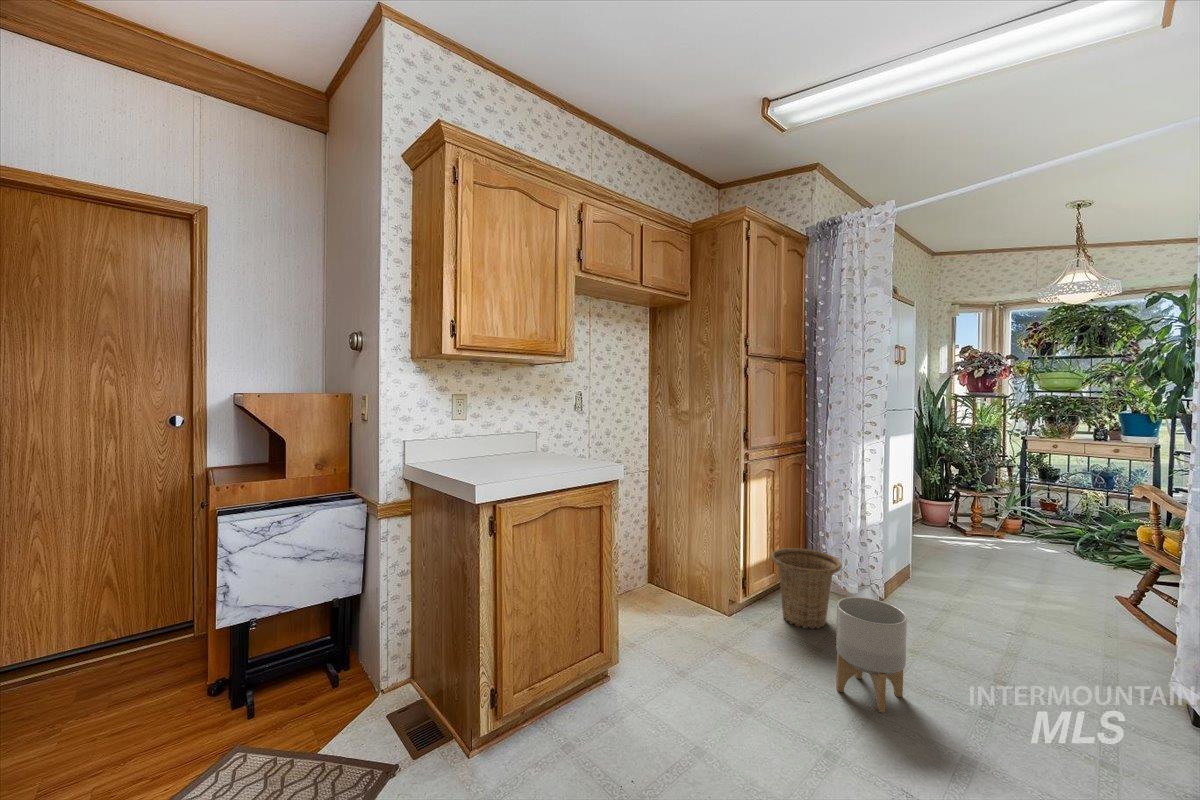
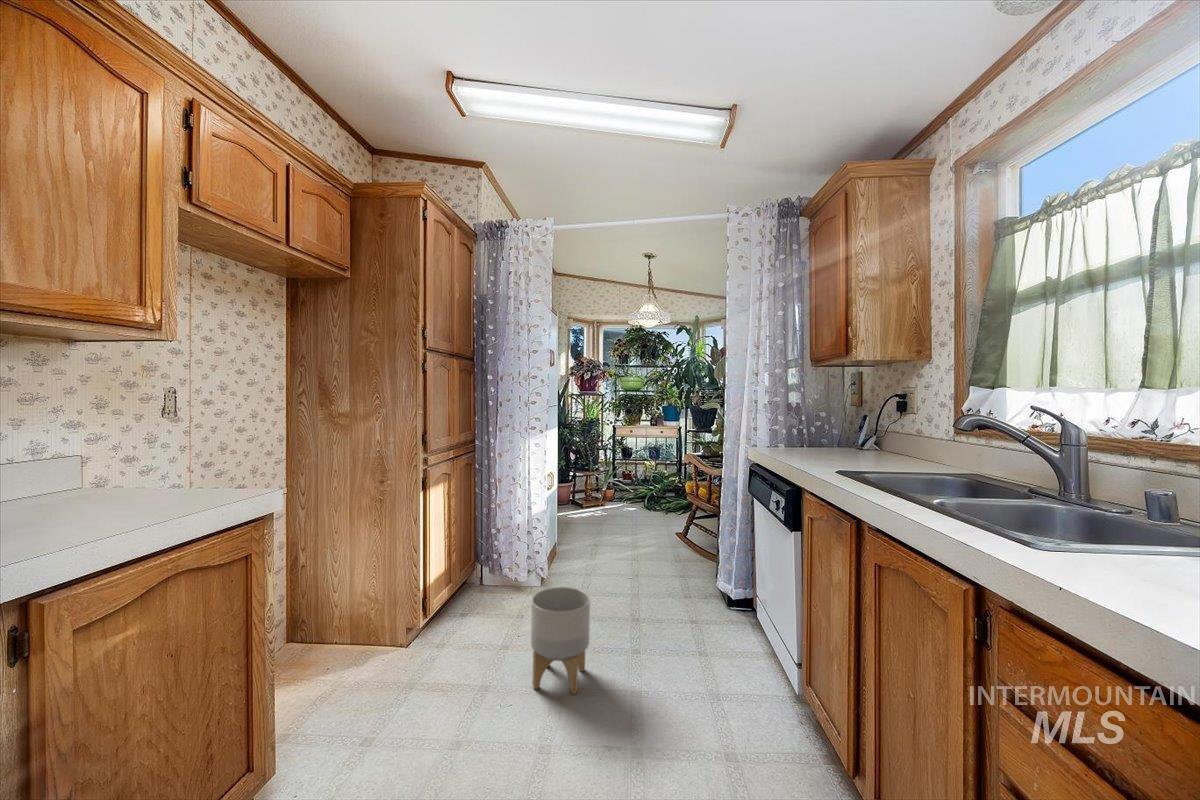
basket: present [771,548,842,629] -> none [450,550,519,633]

